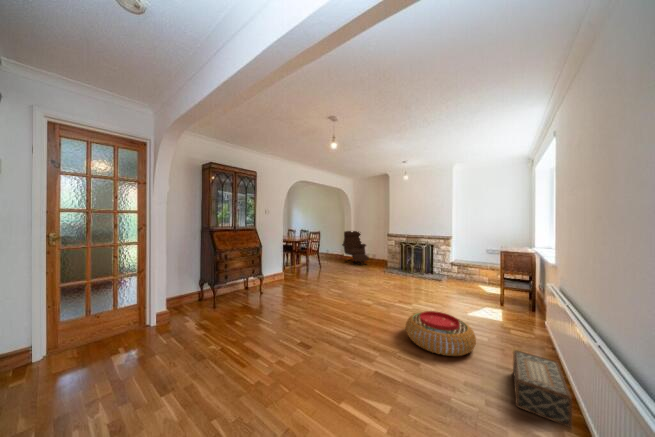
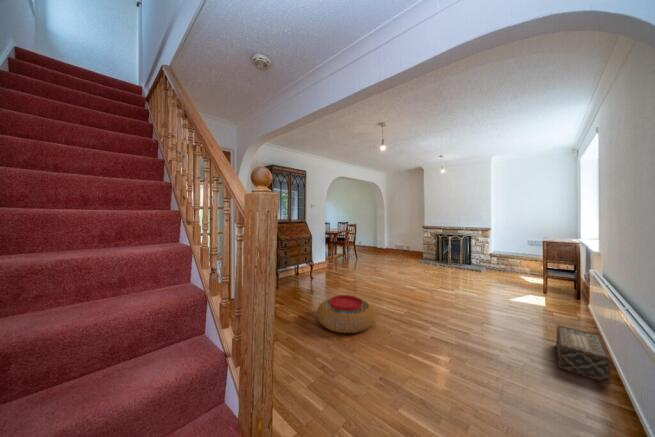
lounge chair: present [342,231,369,265] -> none [377,224,405,257]
pouf: present [406,311,476,356] -> present [317,295,375,333]

